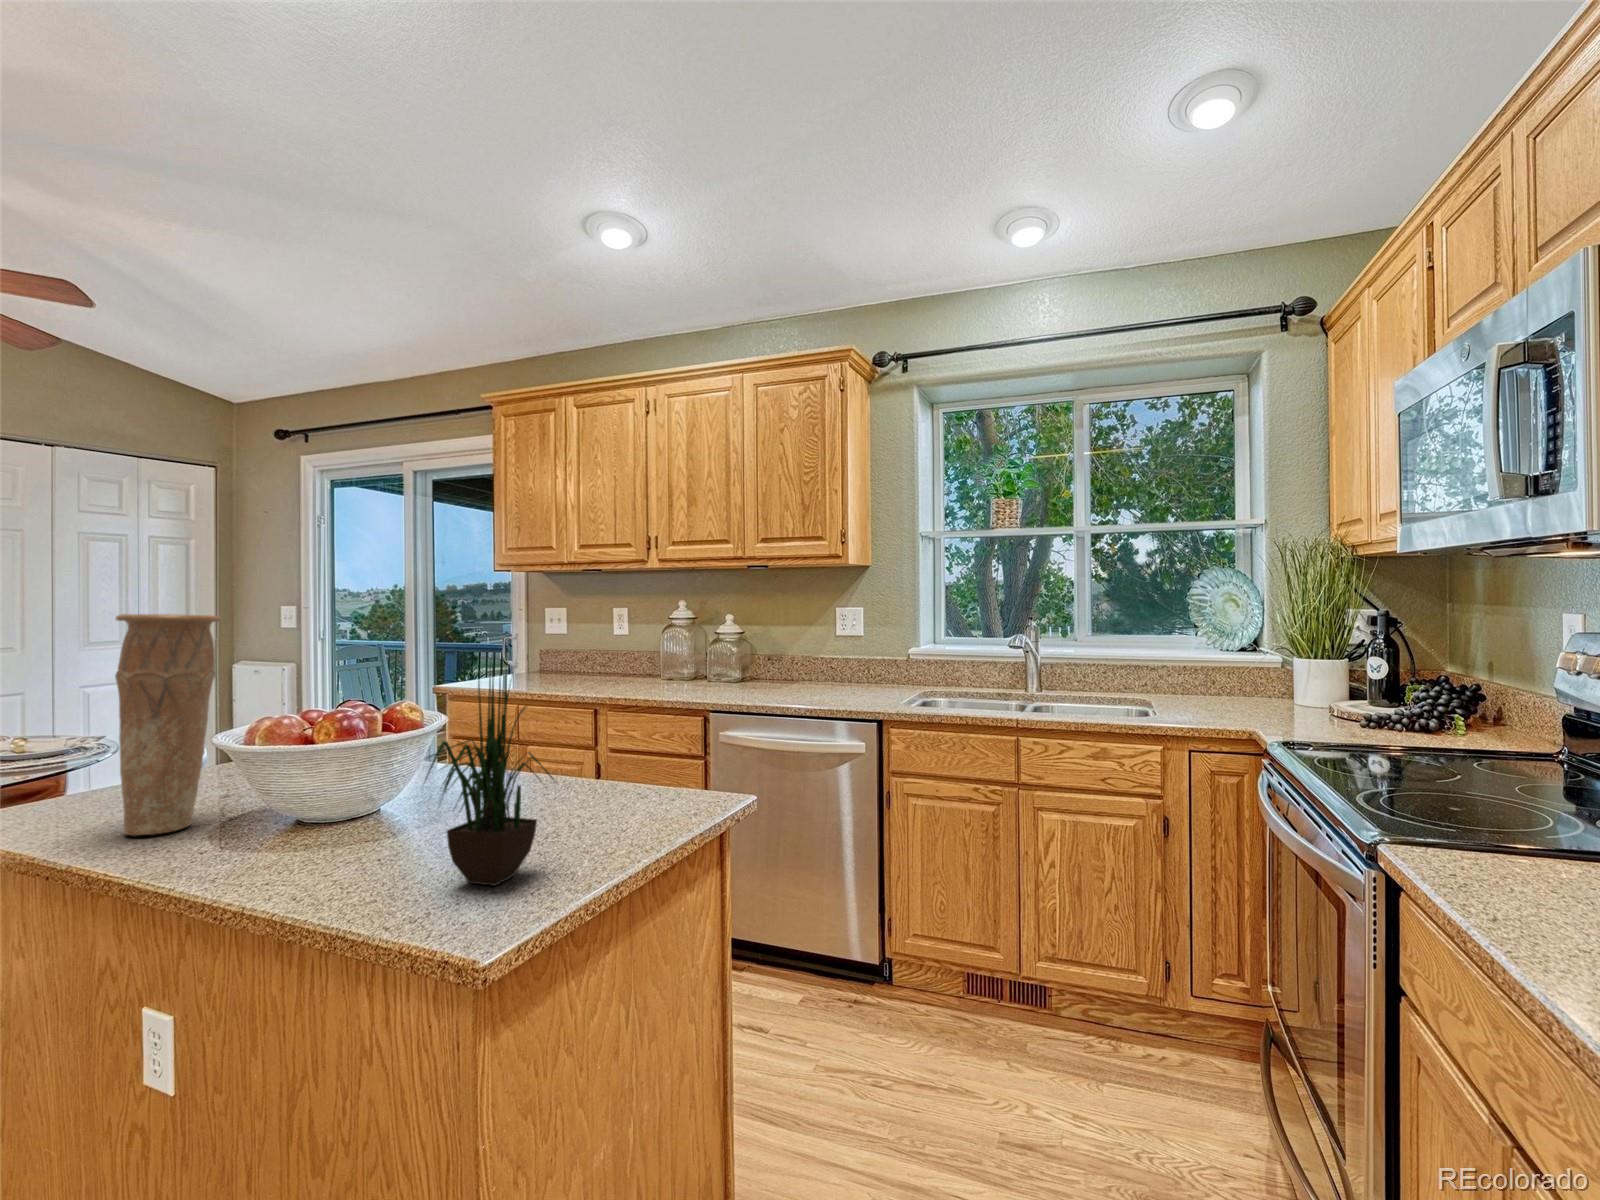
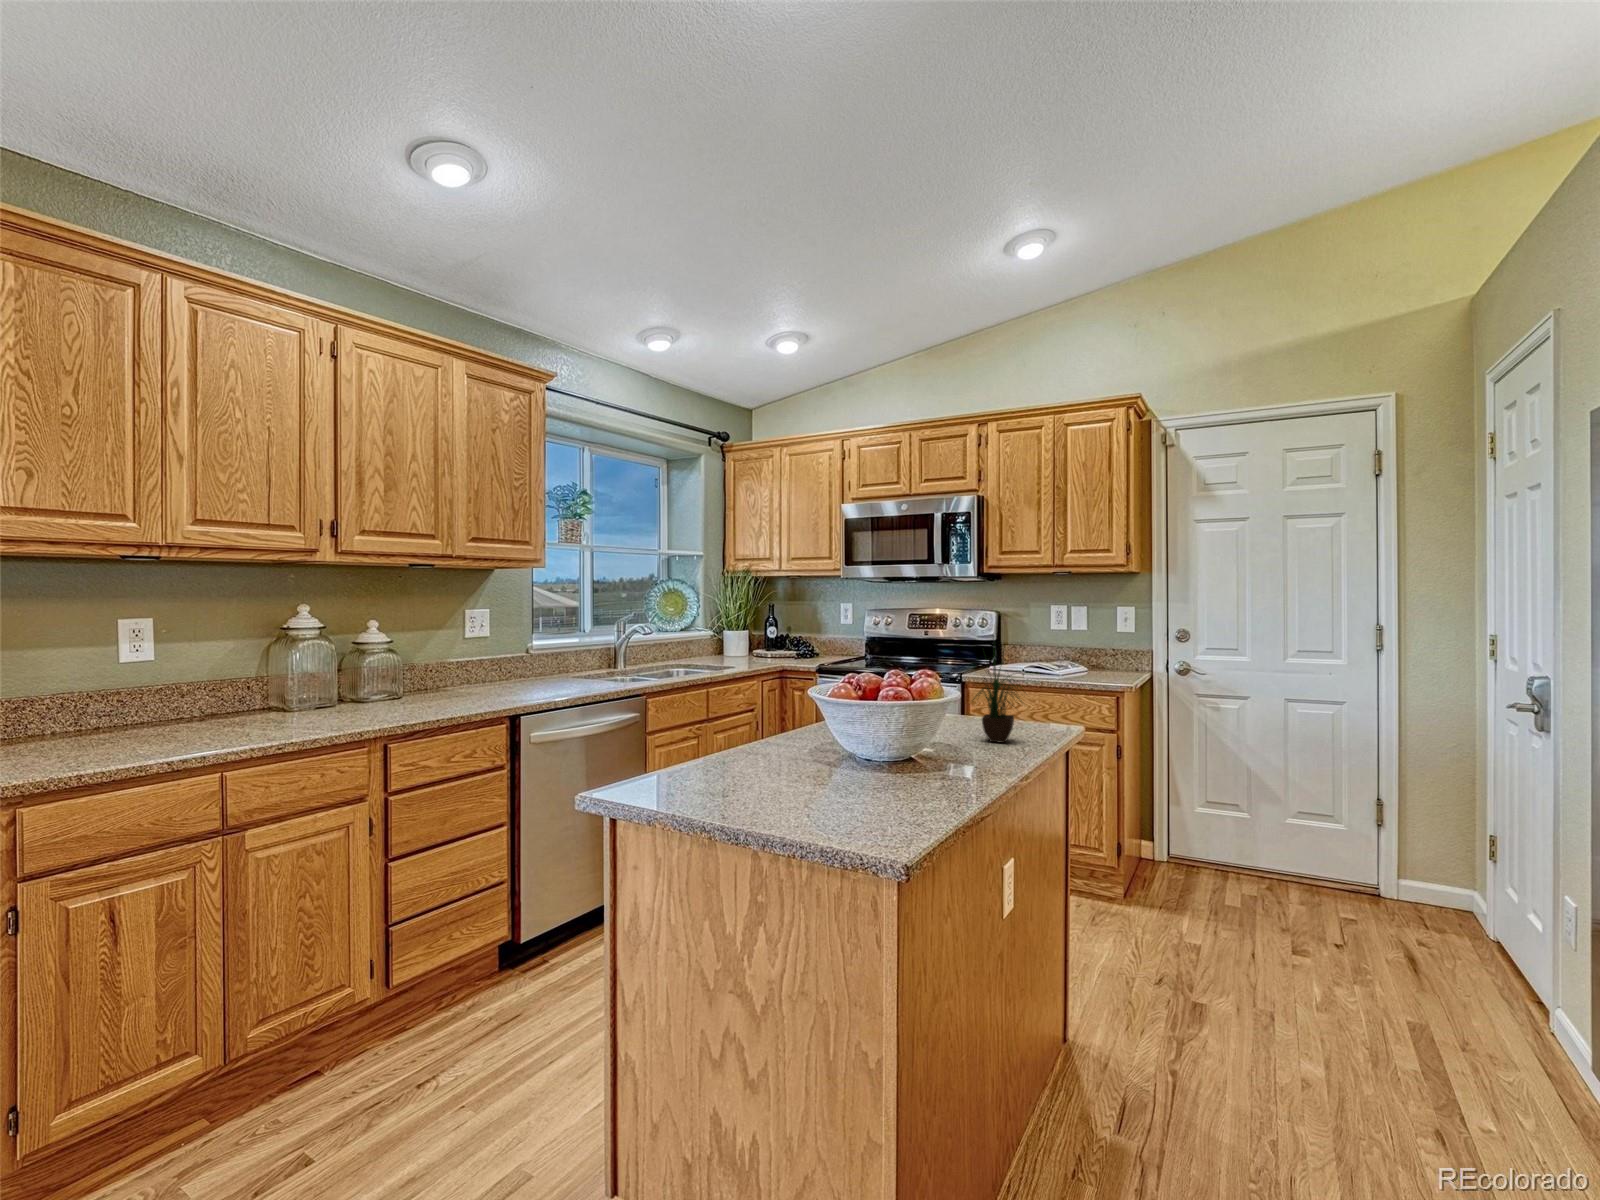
vase: present [115,614,221,836] -> none [886,628,948,791]

